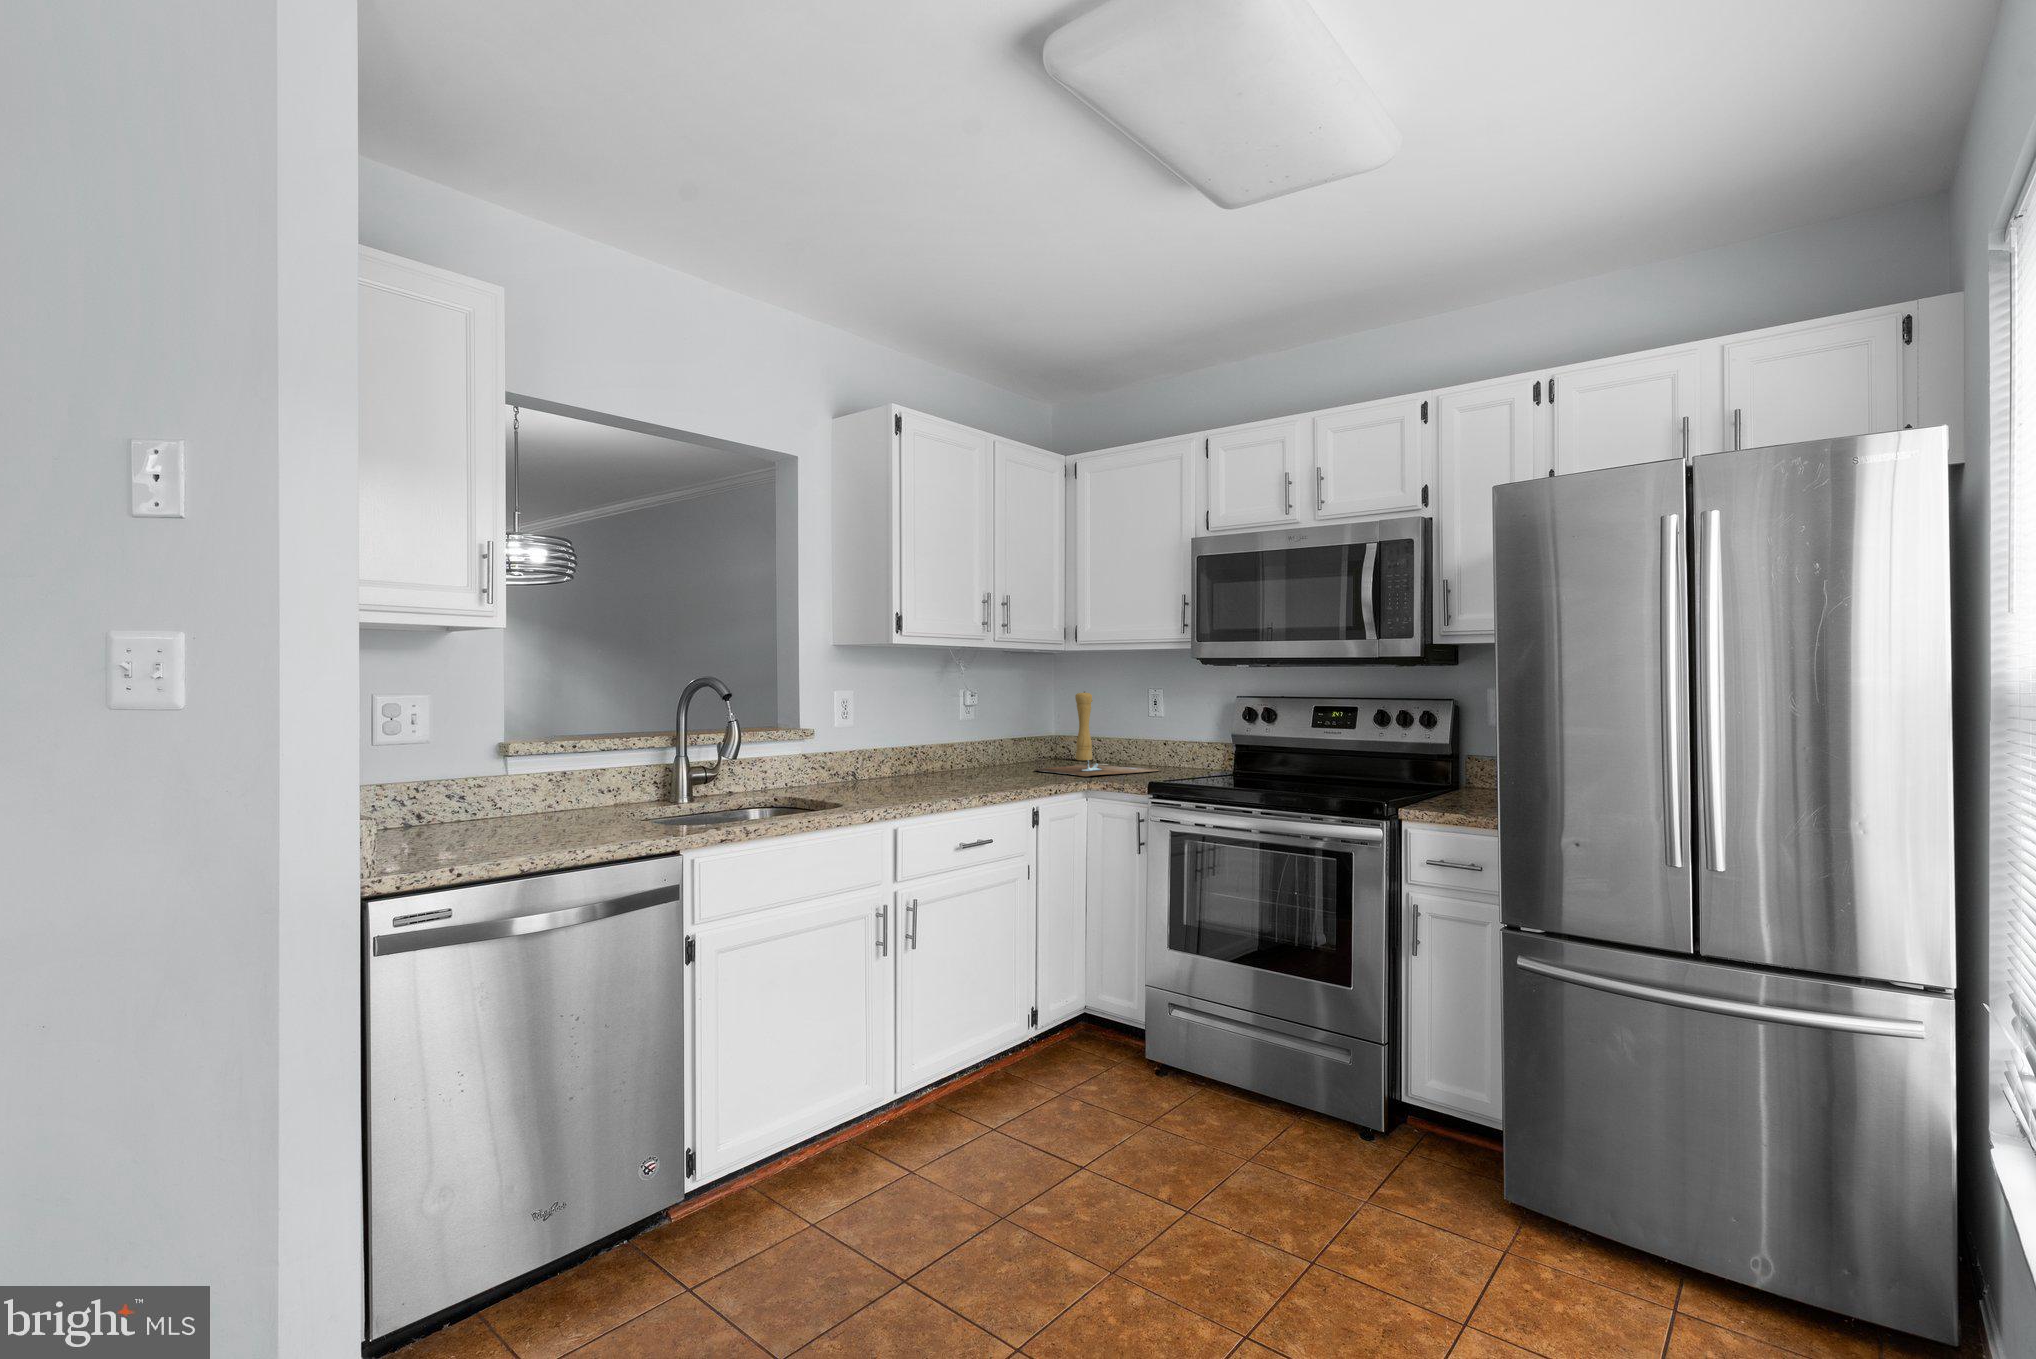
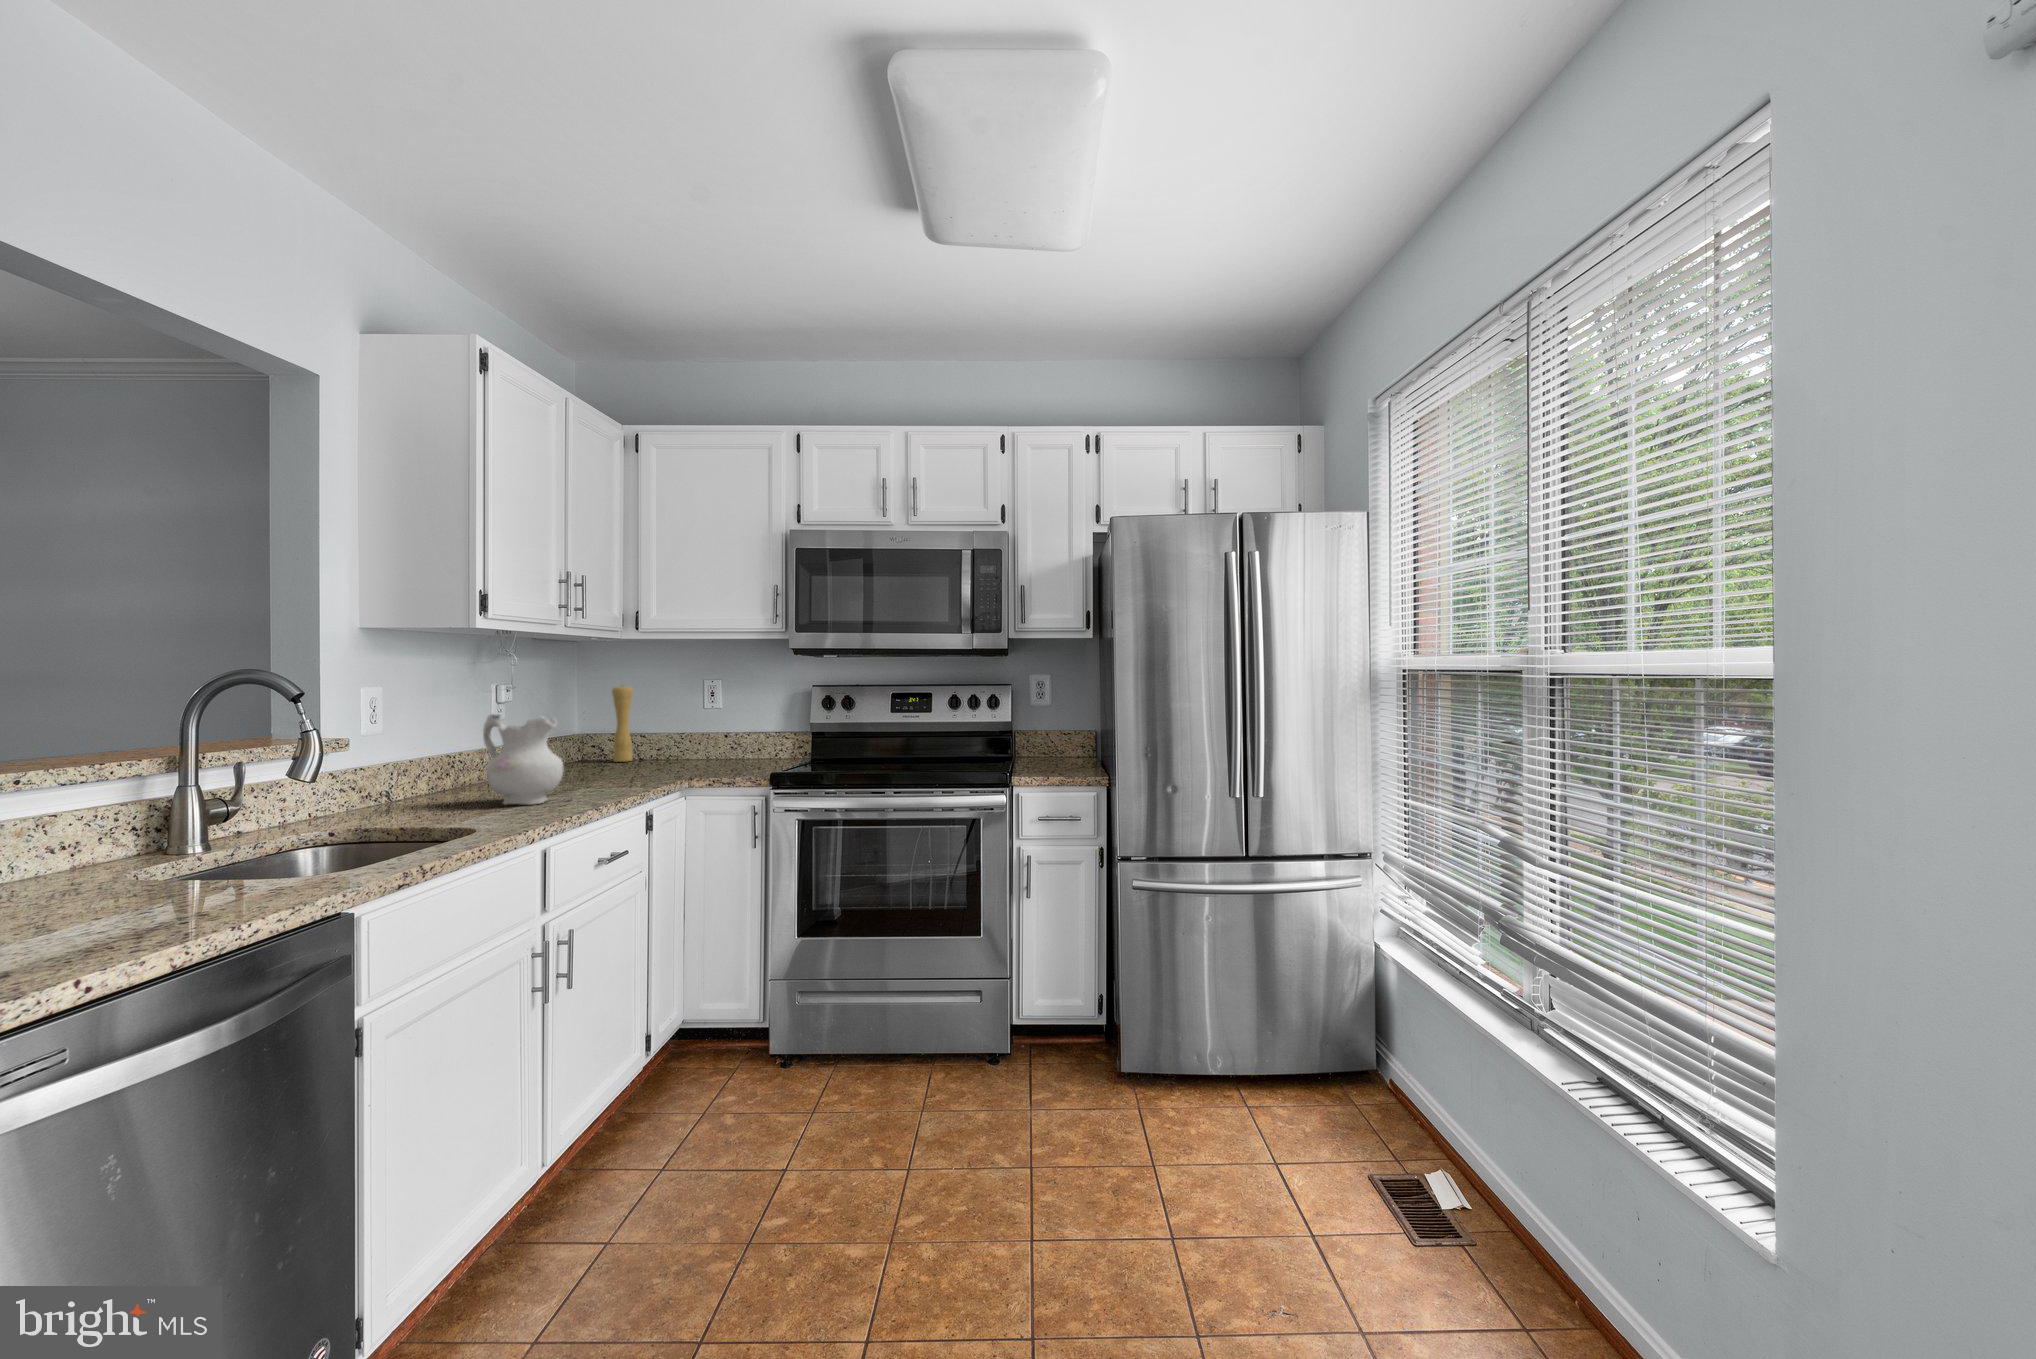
ceramic pitcher: none [906,714,963,791] -> present [483,714,564,804]
cutting board: present [1035,760,1159,776] -> none [597,759,736,776]

